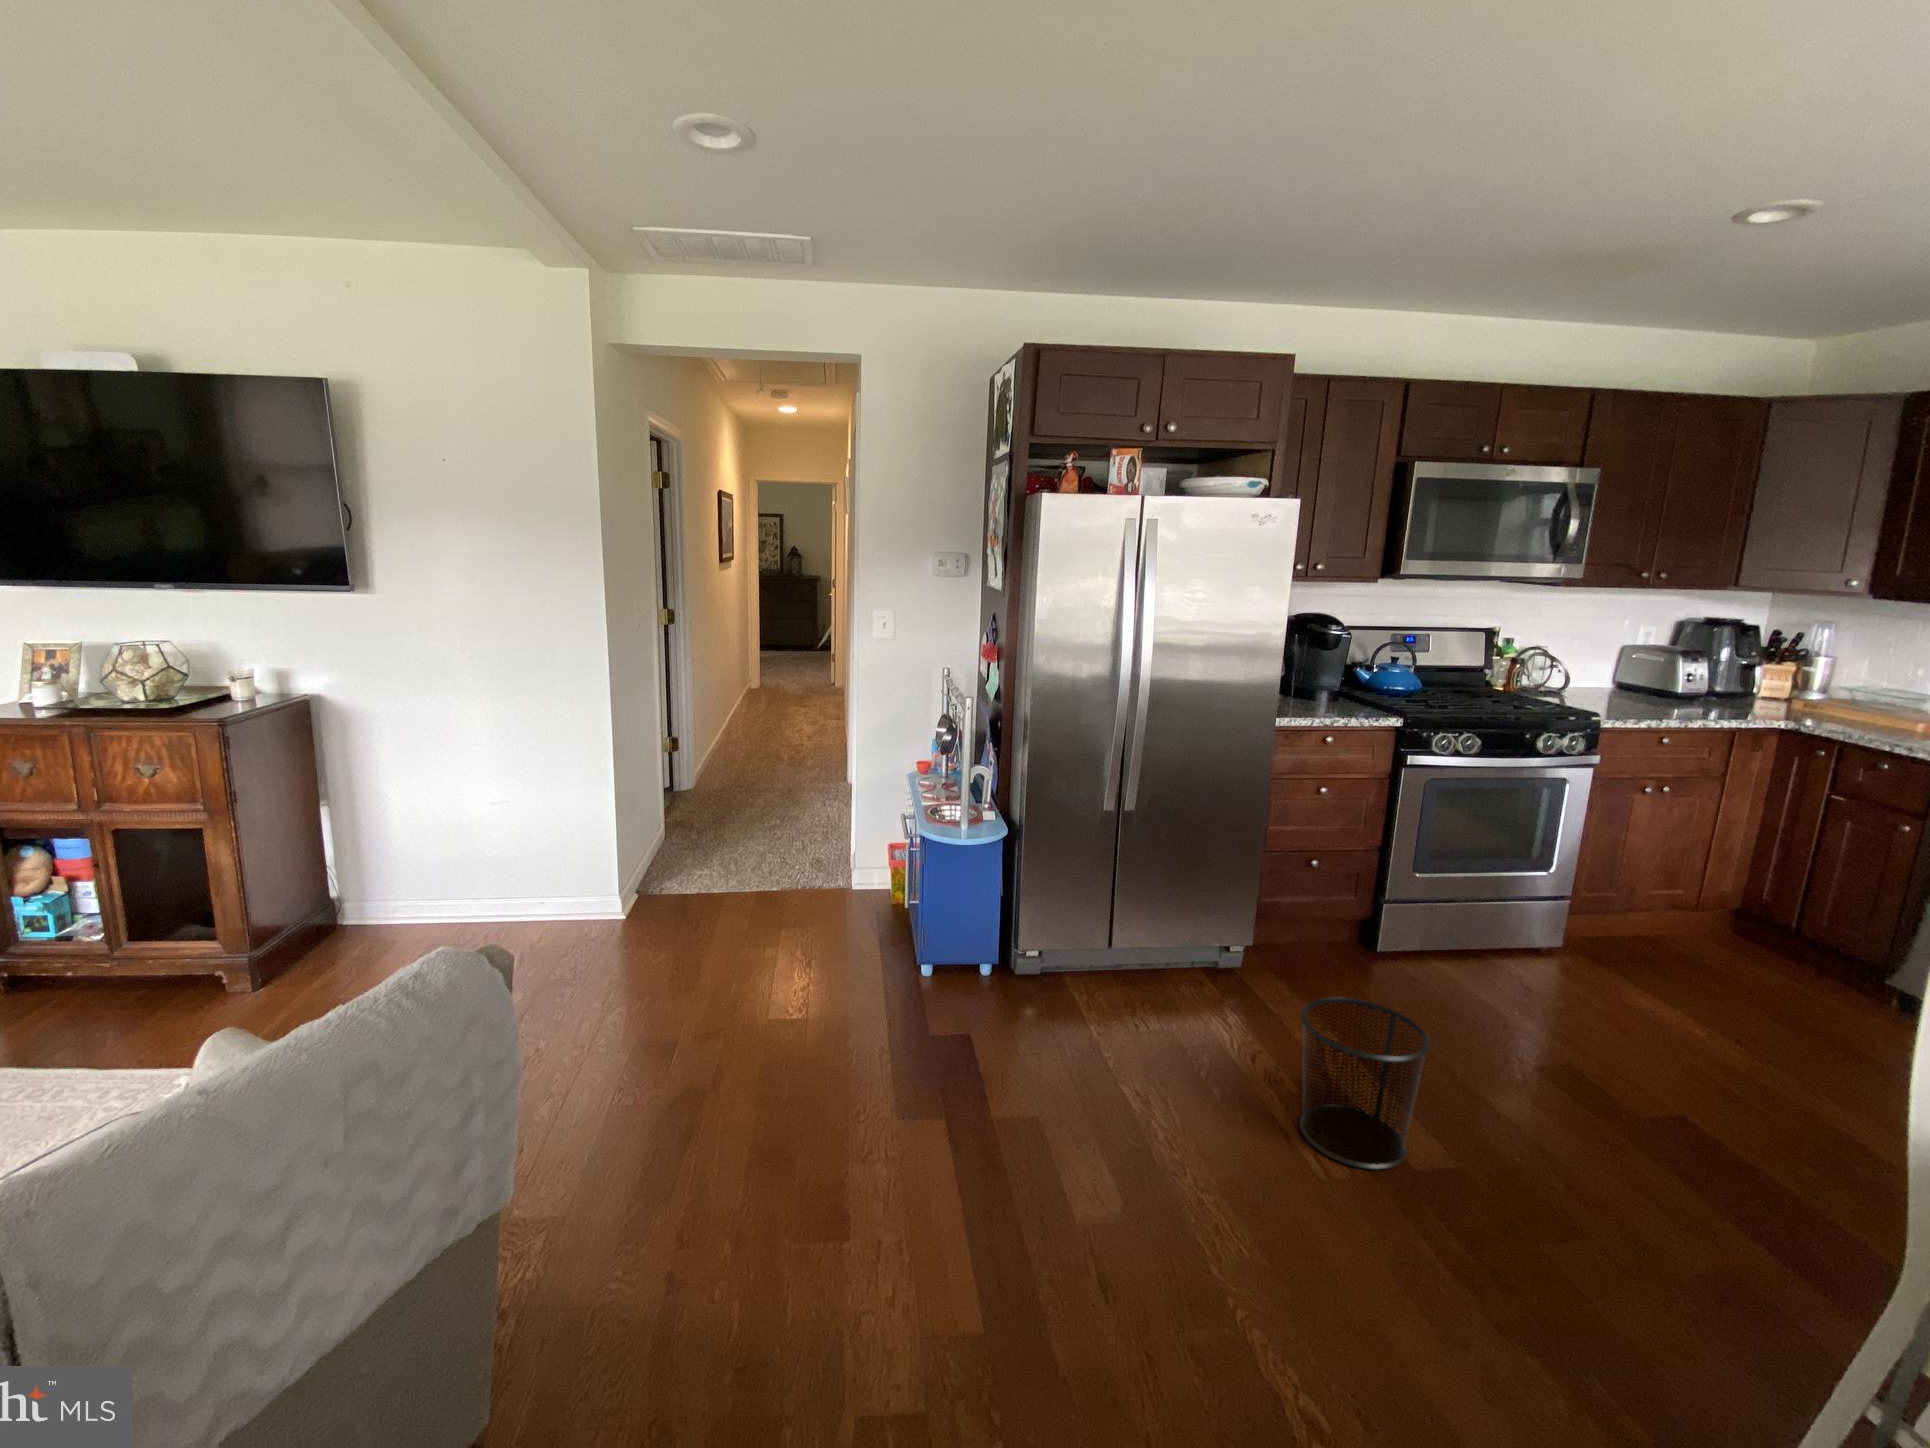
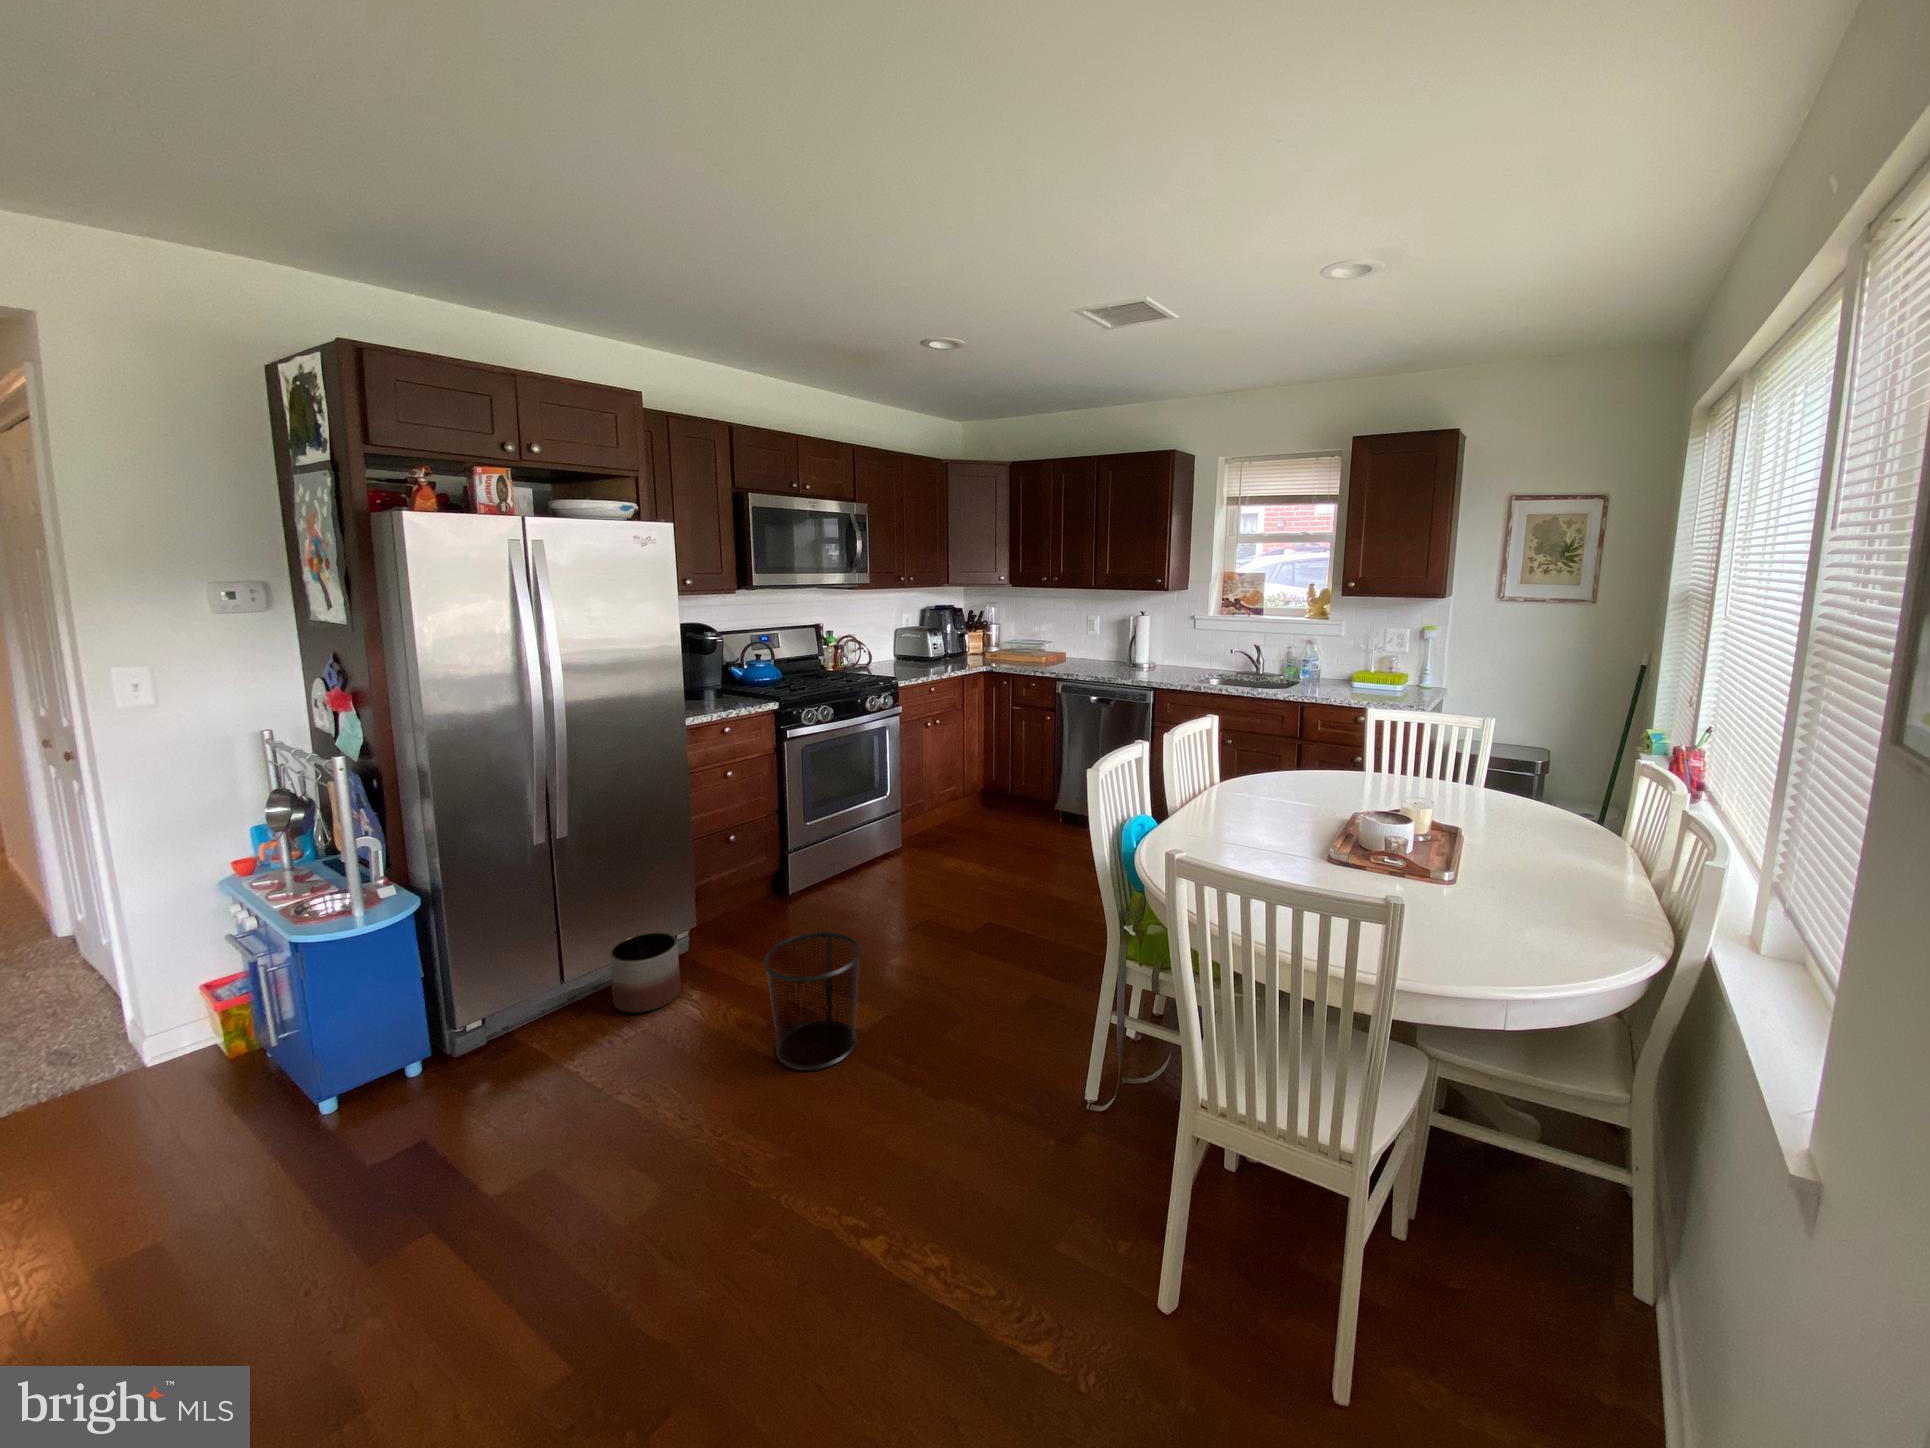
planter: none [1155,933,1225,1015] -> present [610,932,681,1013]

